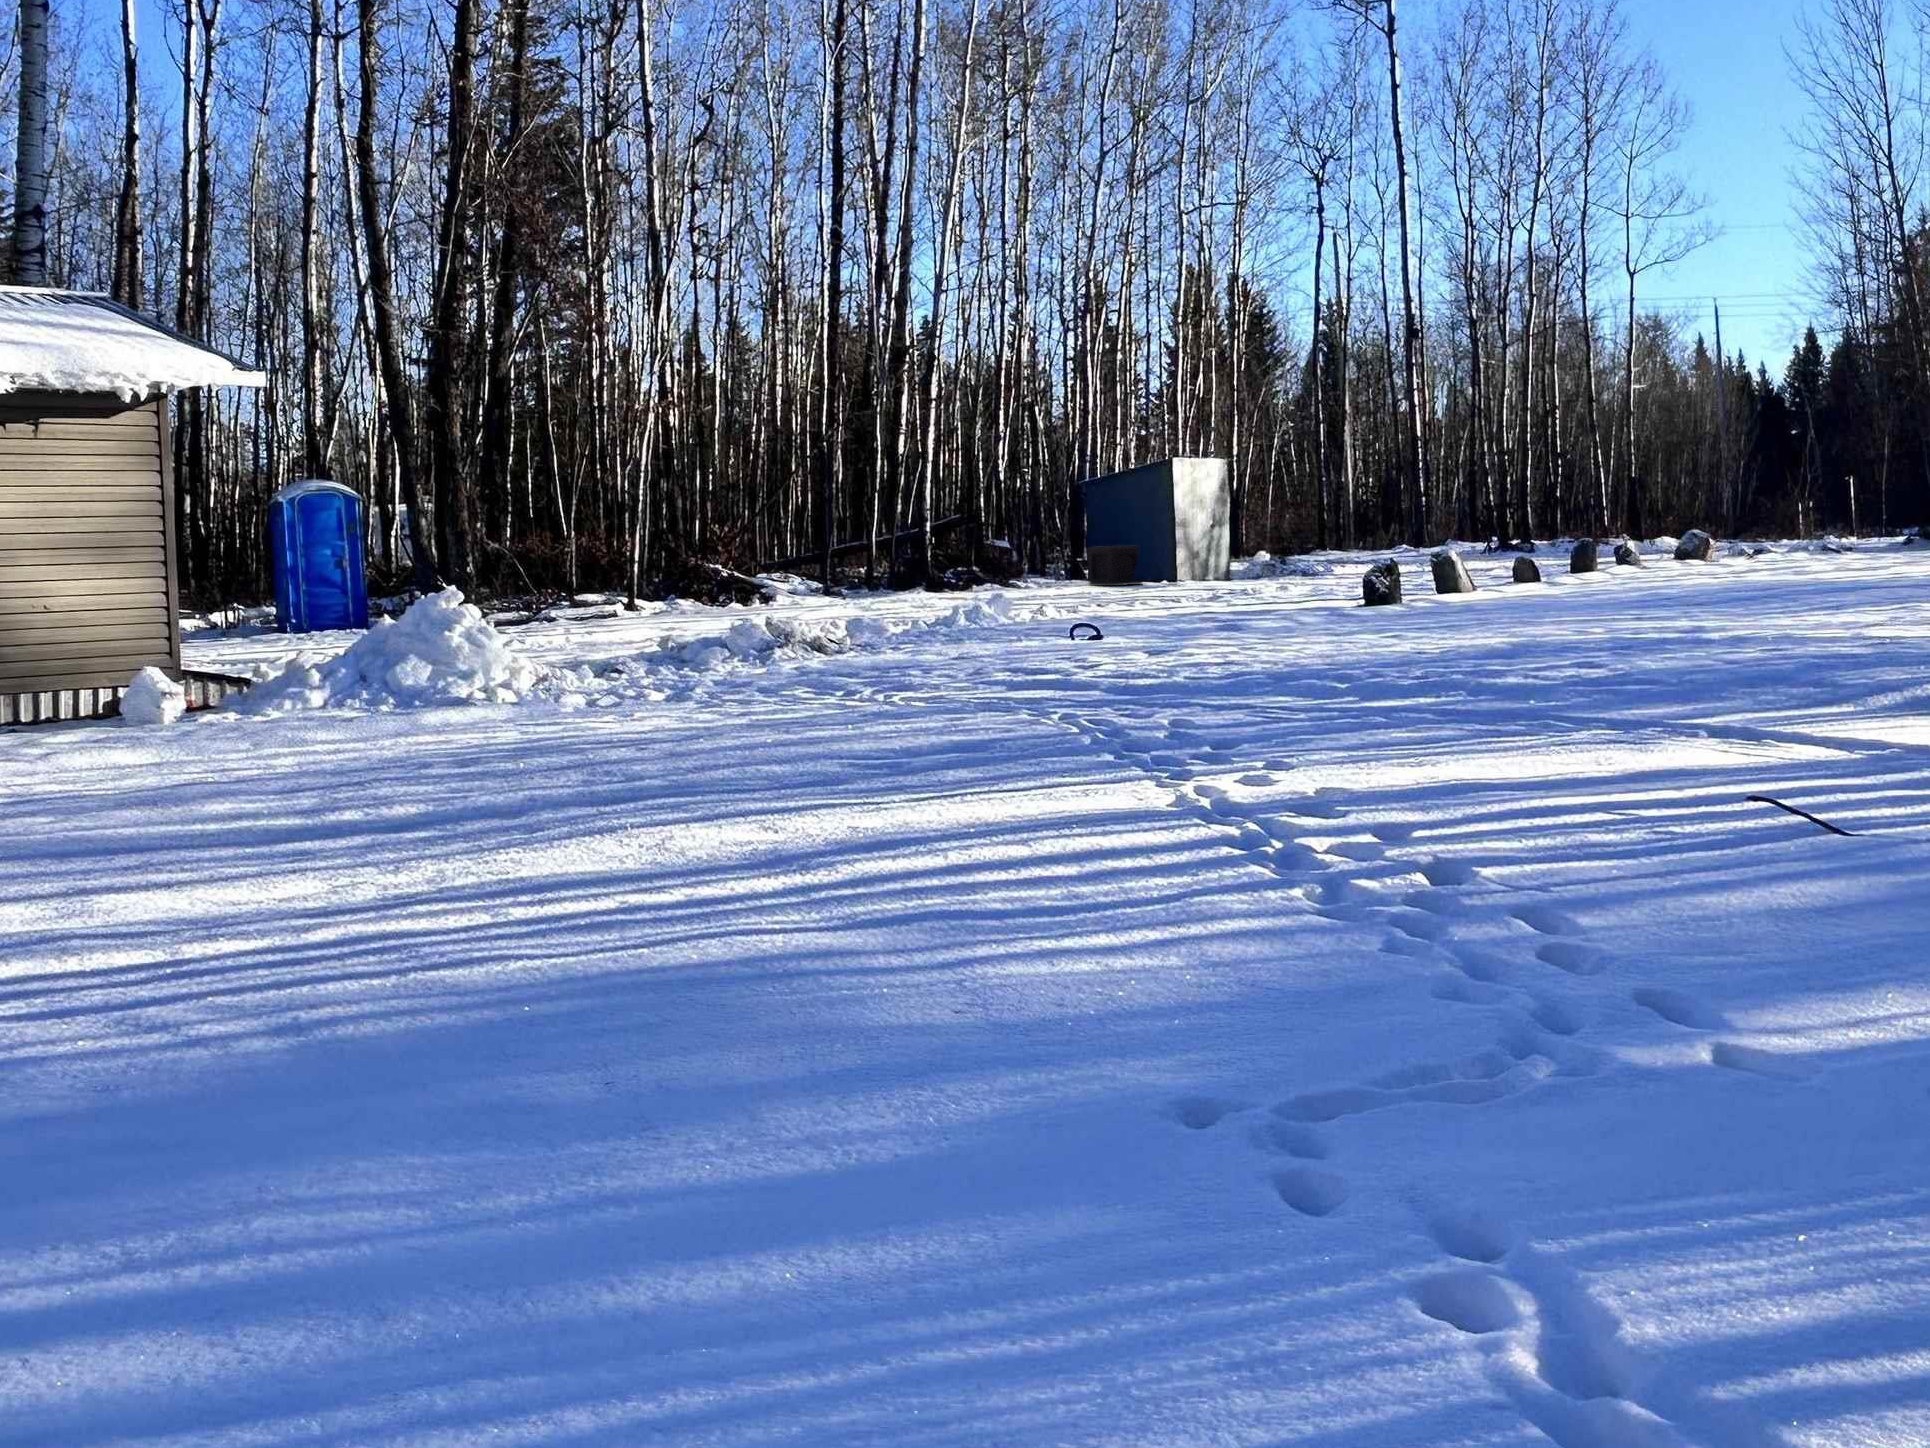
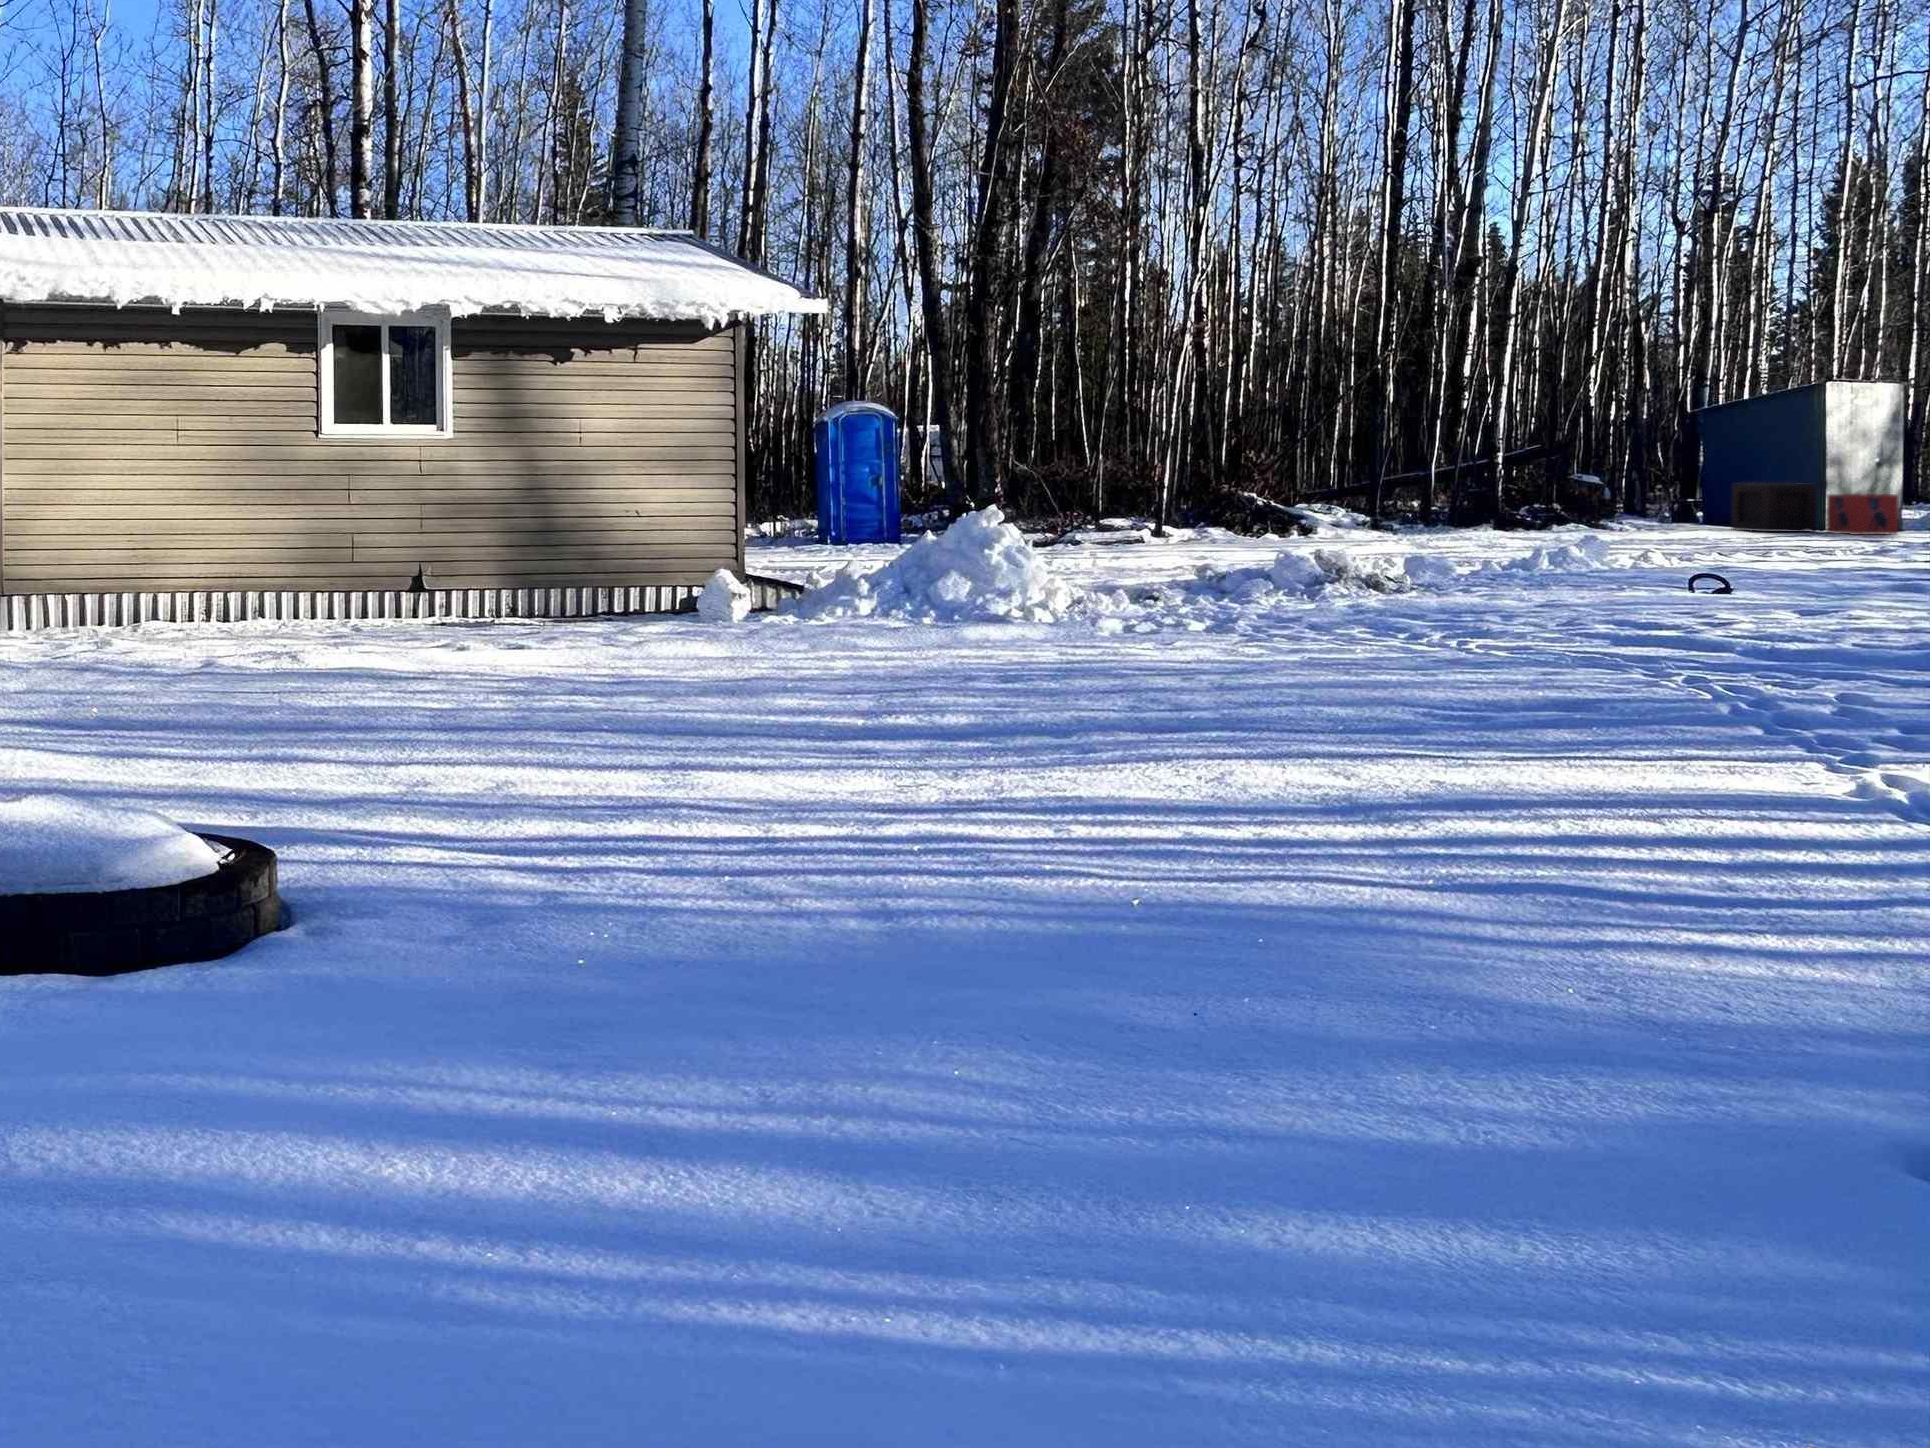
storage box: none [1149,553,1193,586] -> present [1827,493,1899,535]

